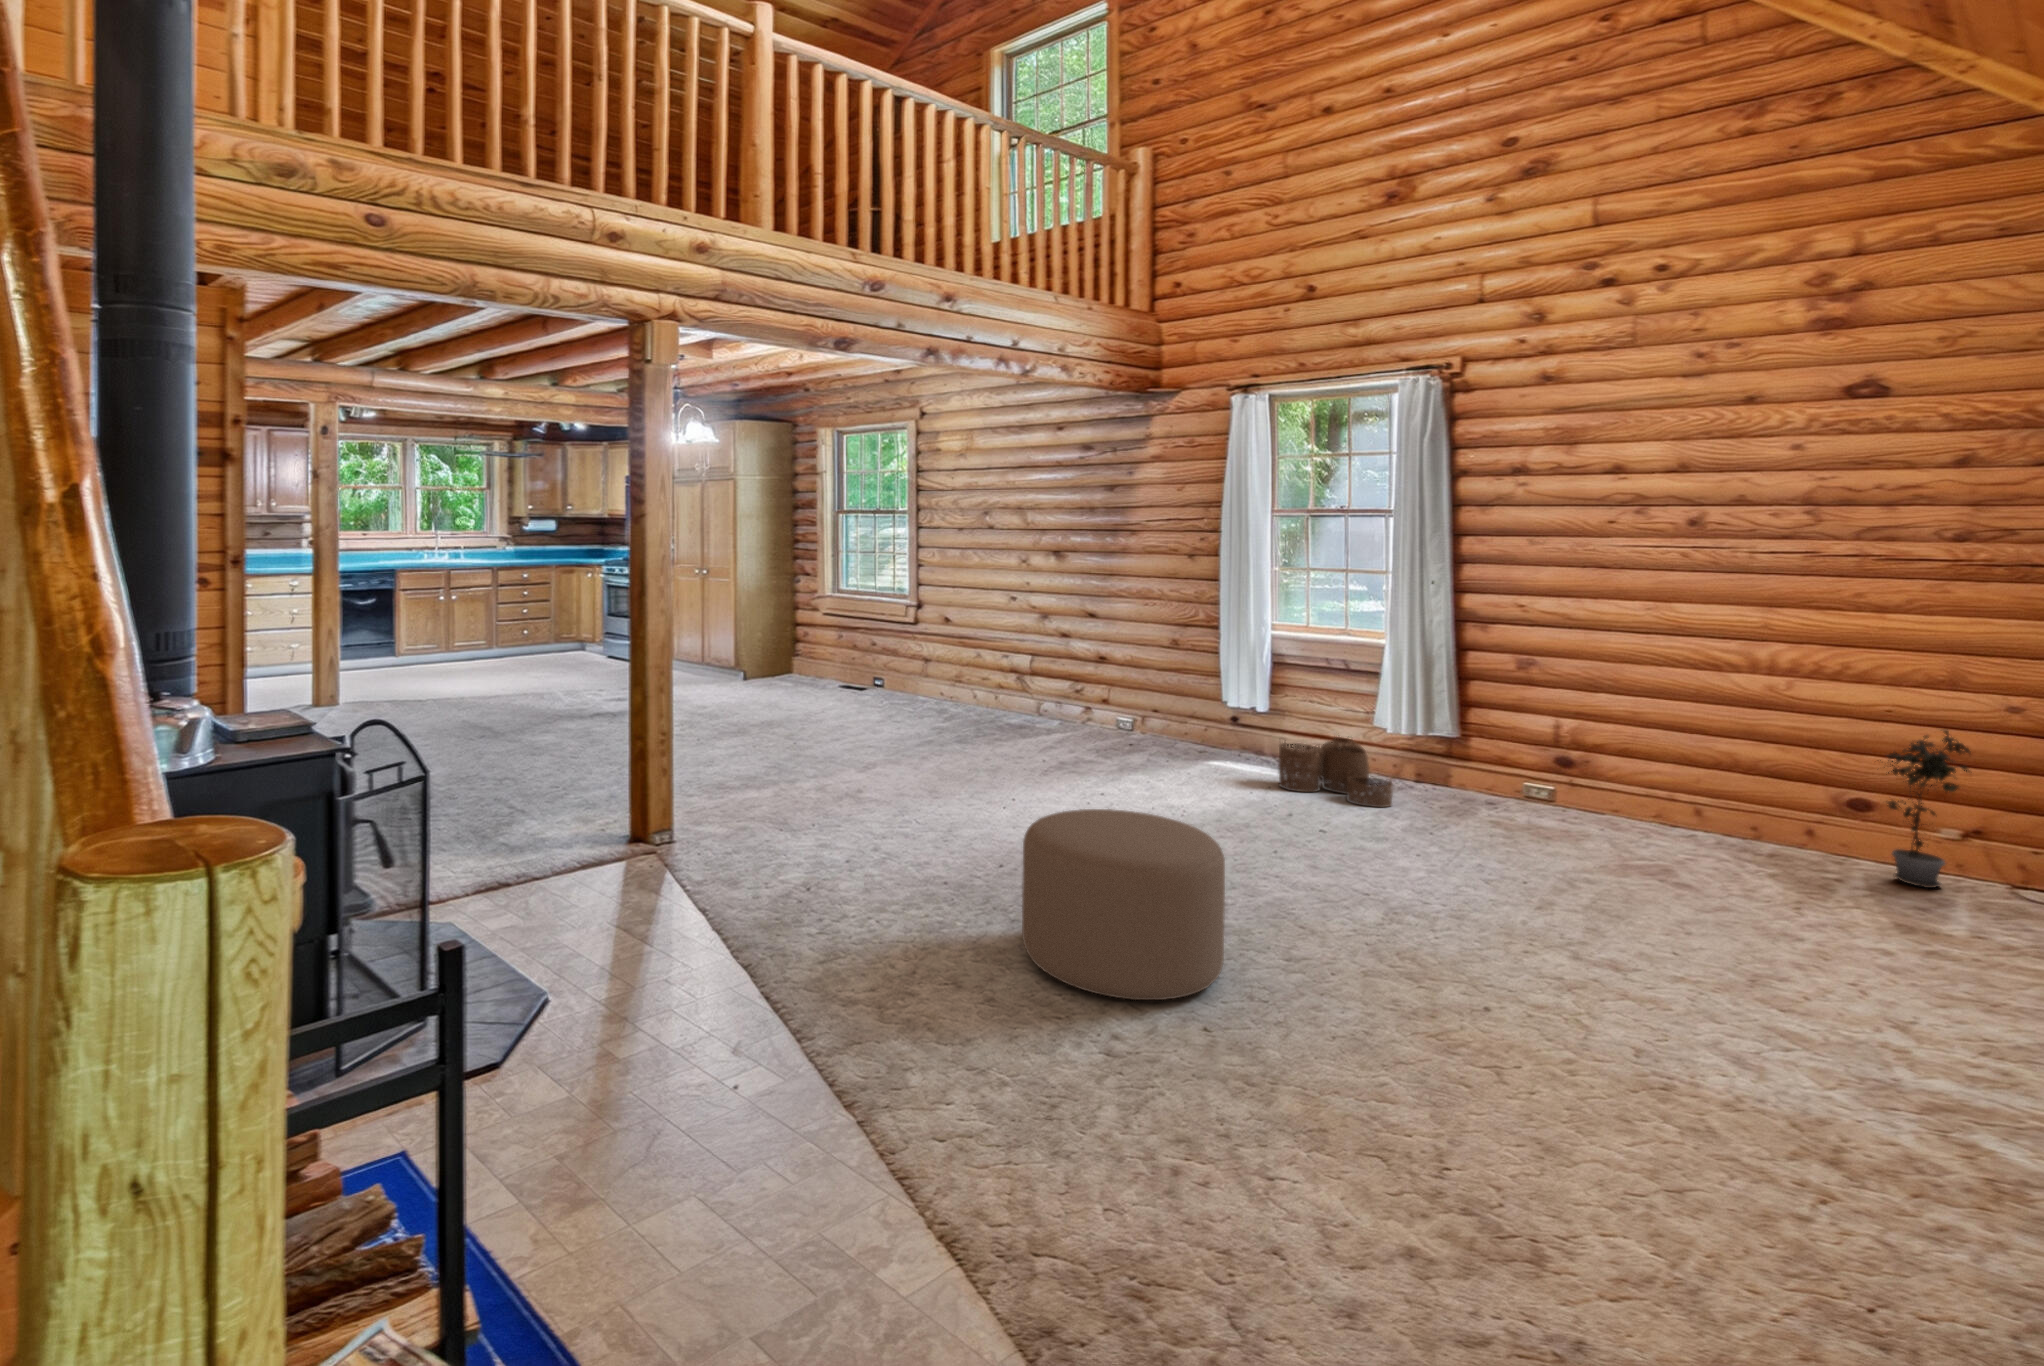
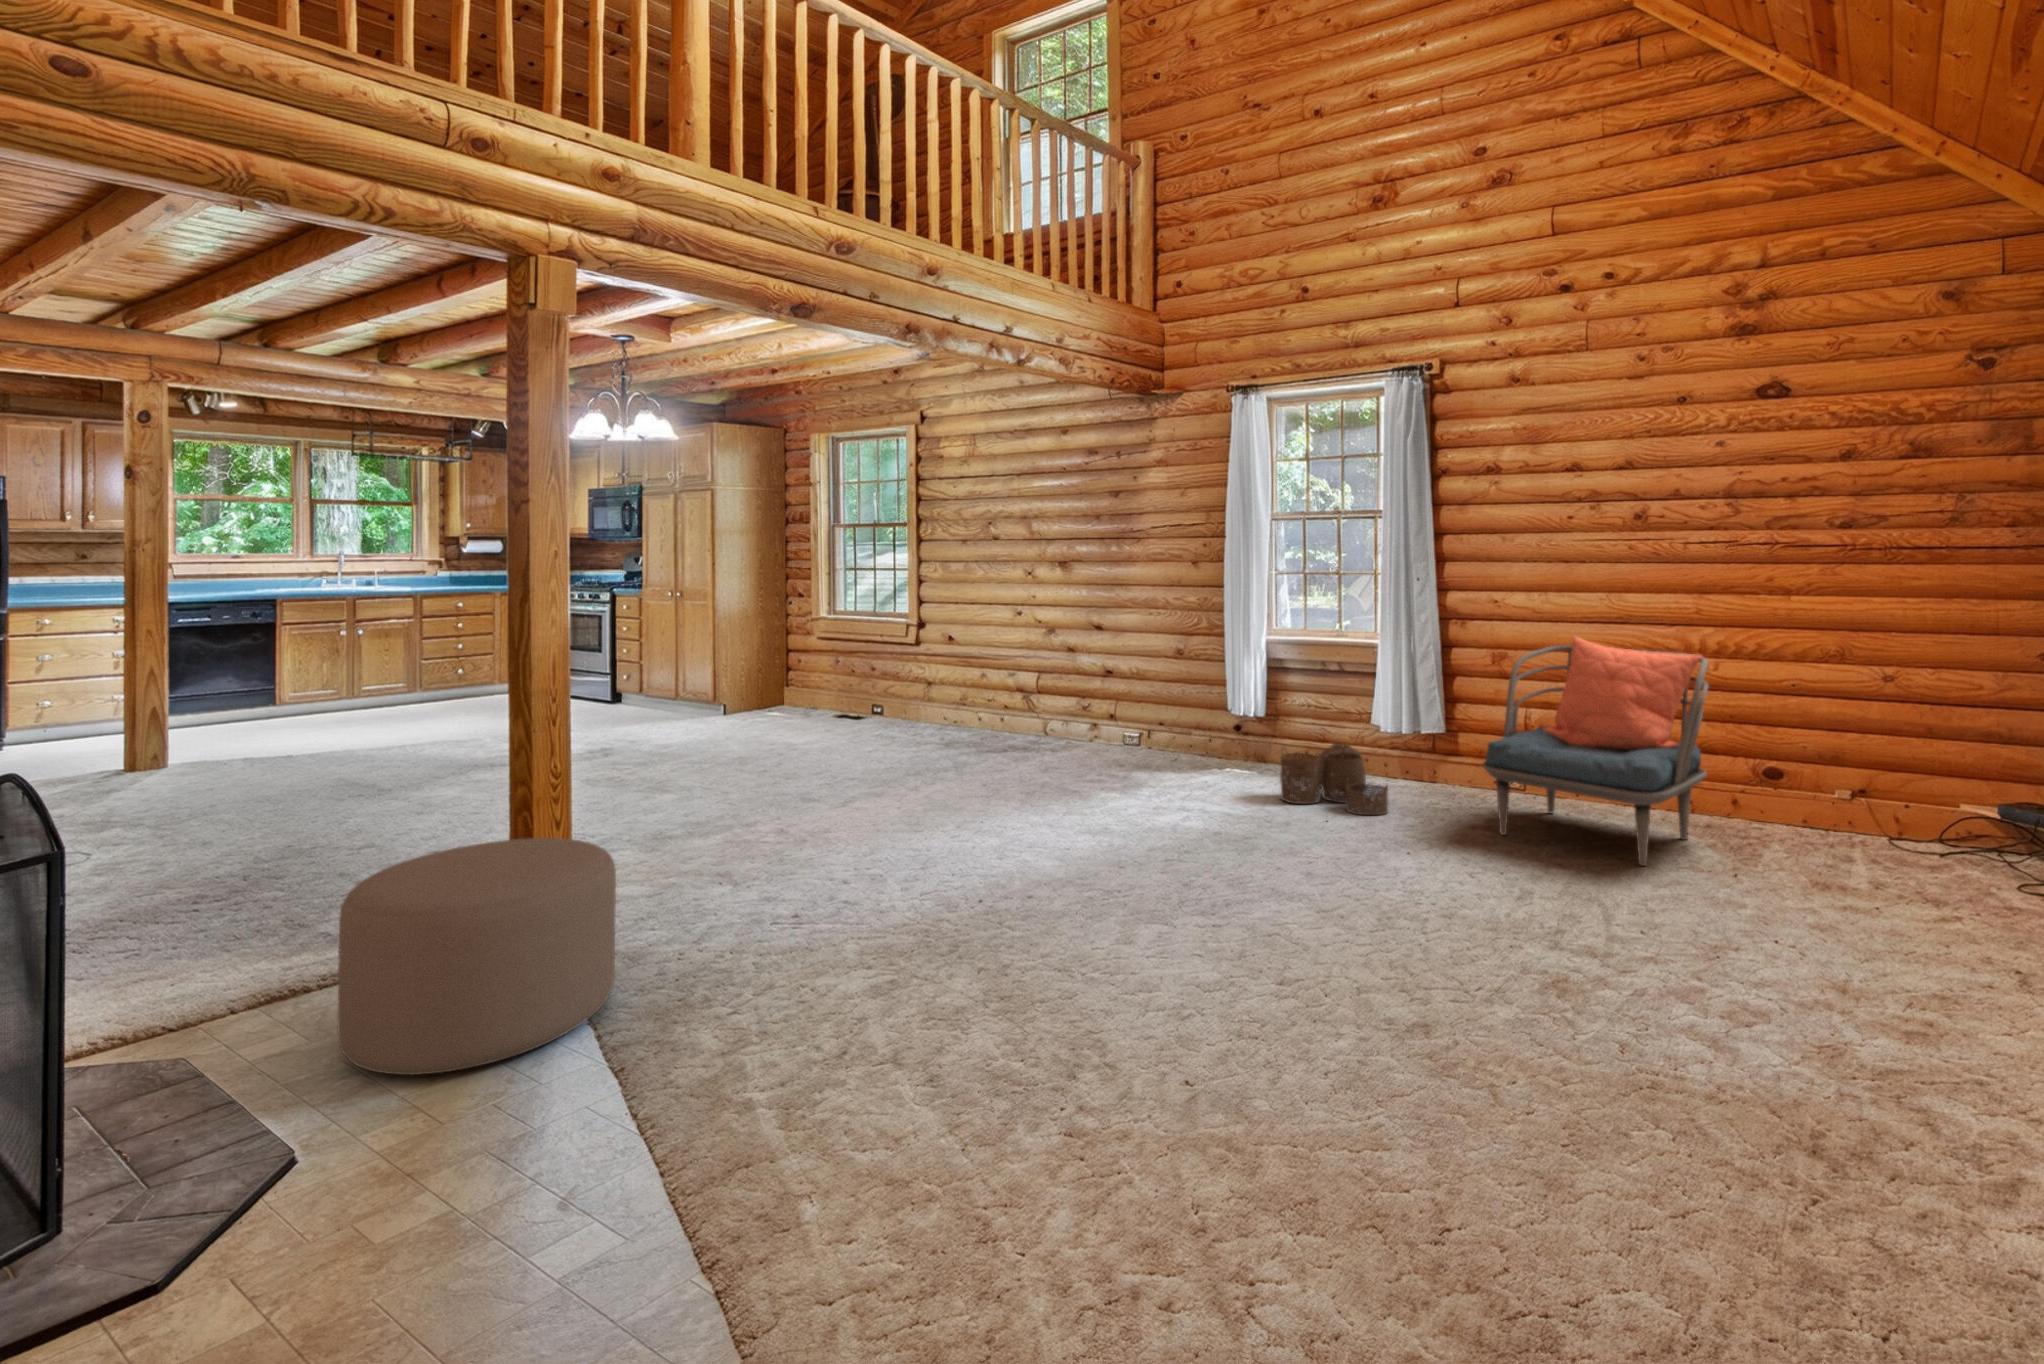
armchair: none [1495,643,1769,876] -> present [1482,636,1708,866]
potted plant: present [1880,730,1970,888] -> none [1793,704,1873,855]
ottoman: present [1022,809,1225,1000] -> present [338,838,616,1075]

